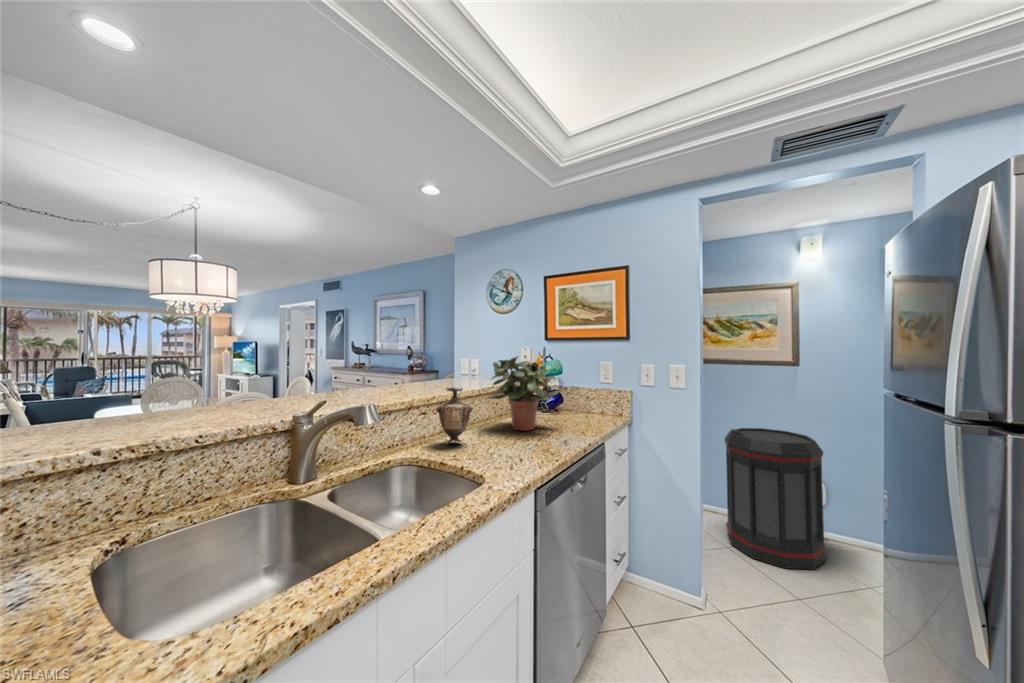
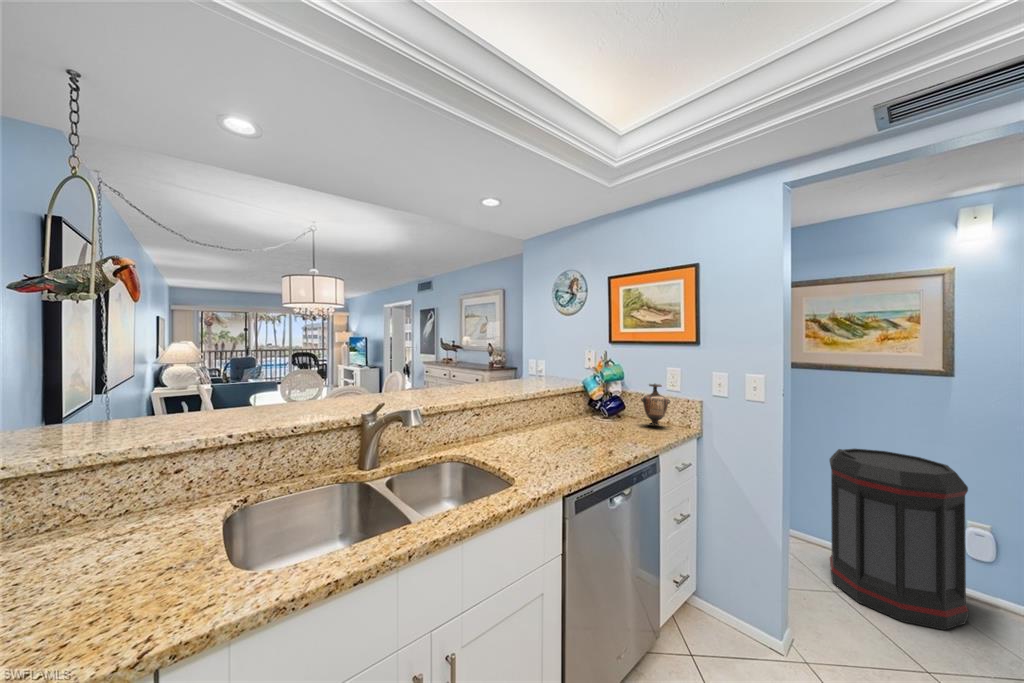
potted plant: present [488,356,560,431] -> none [540,363,613,436]
vase: present [436,387,473,442] -> present [641,384,670,425]

